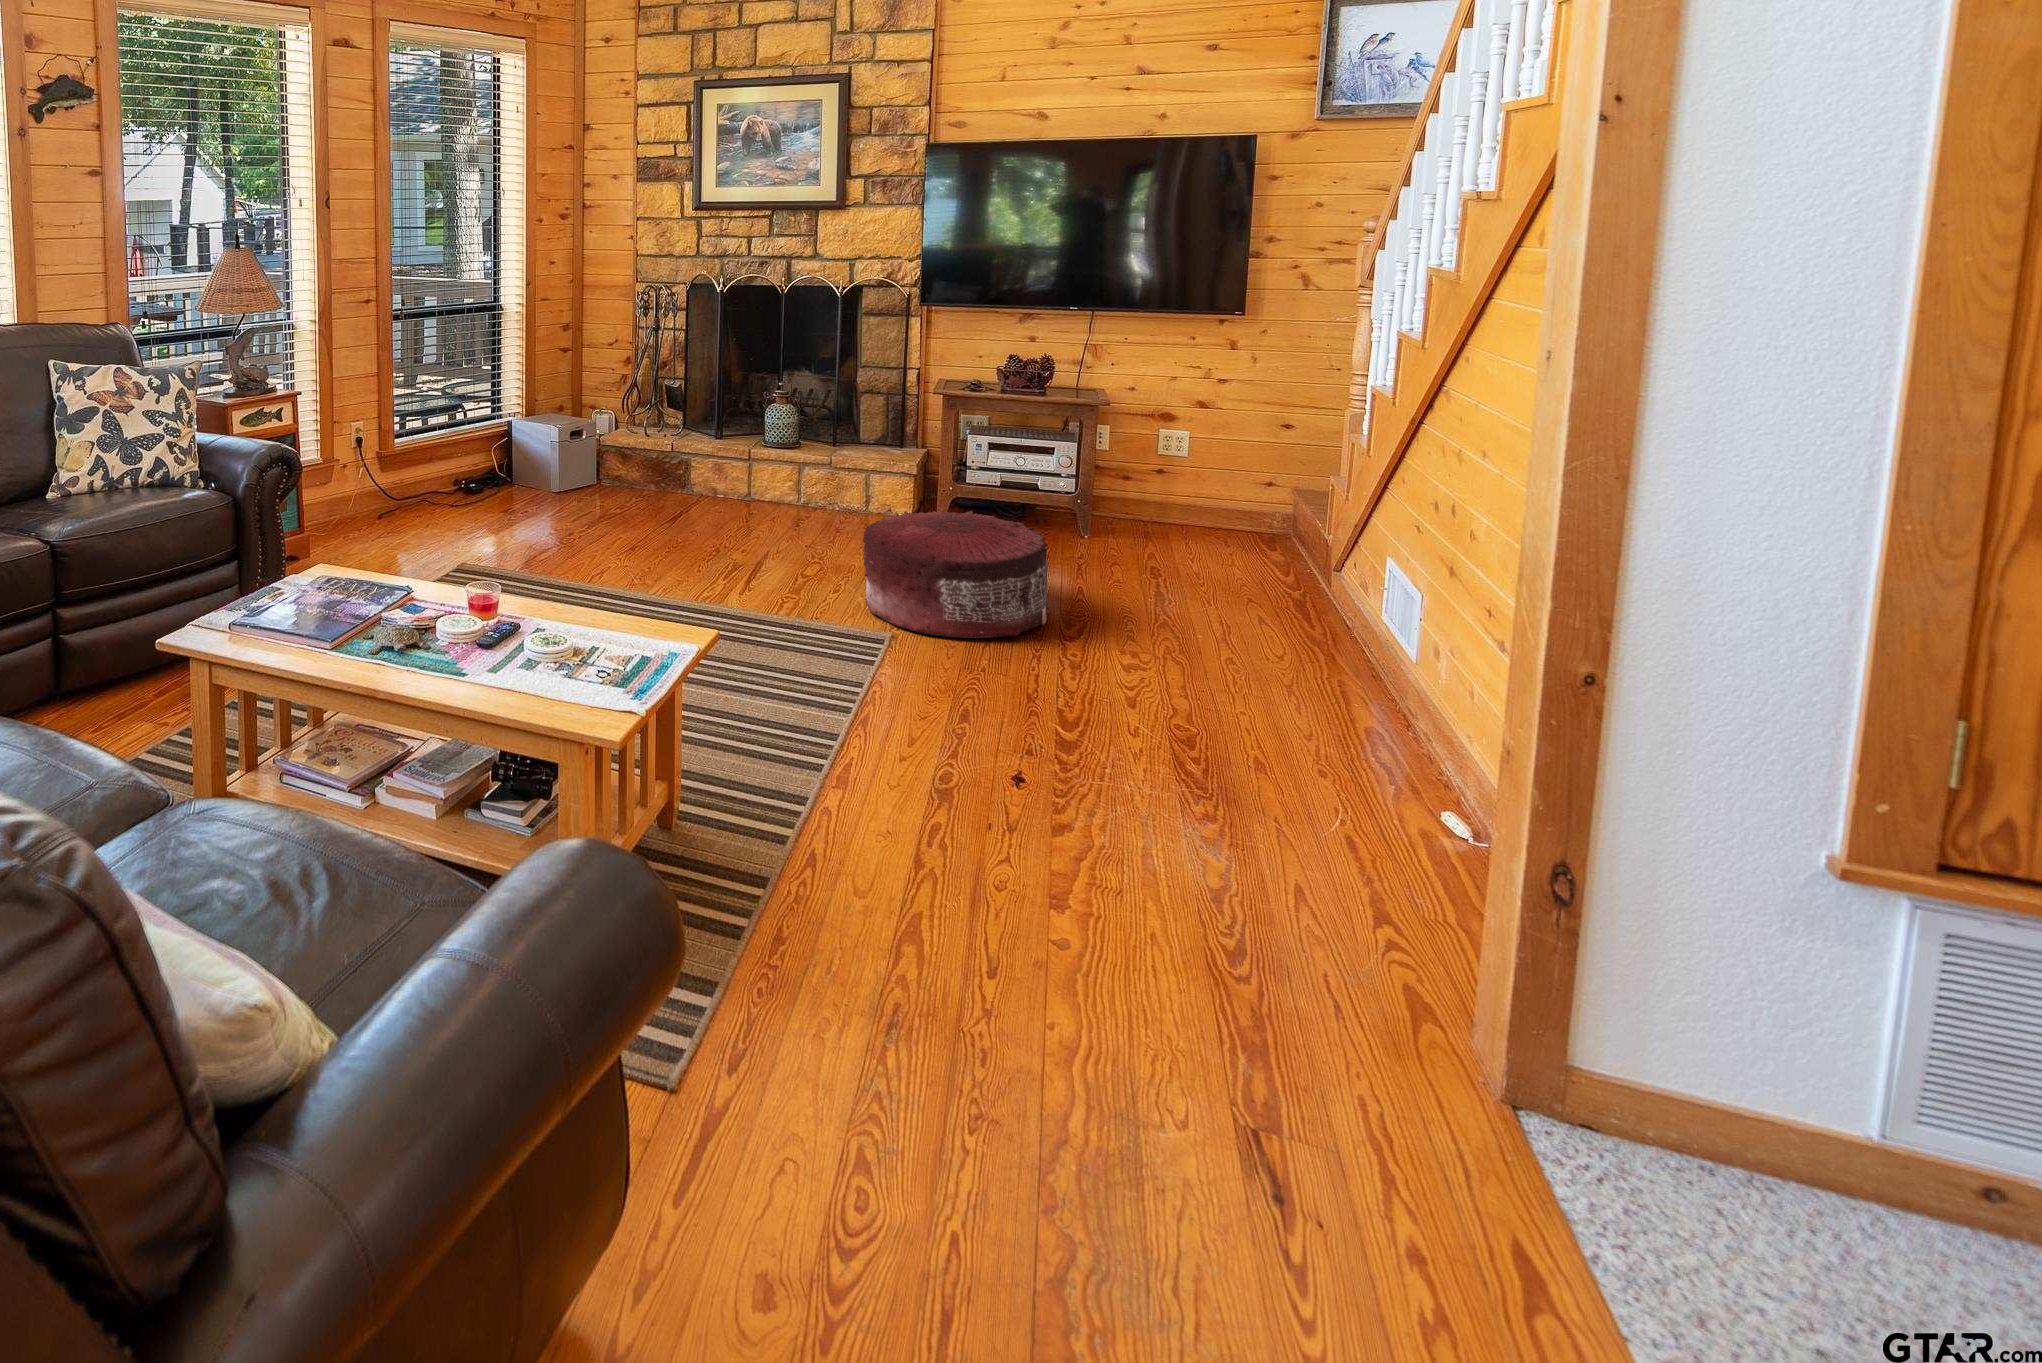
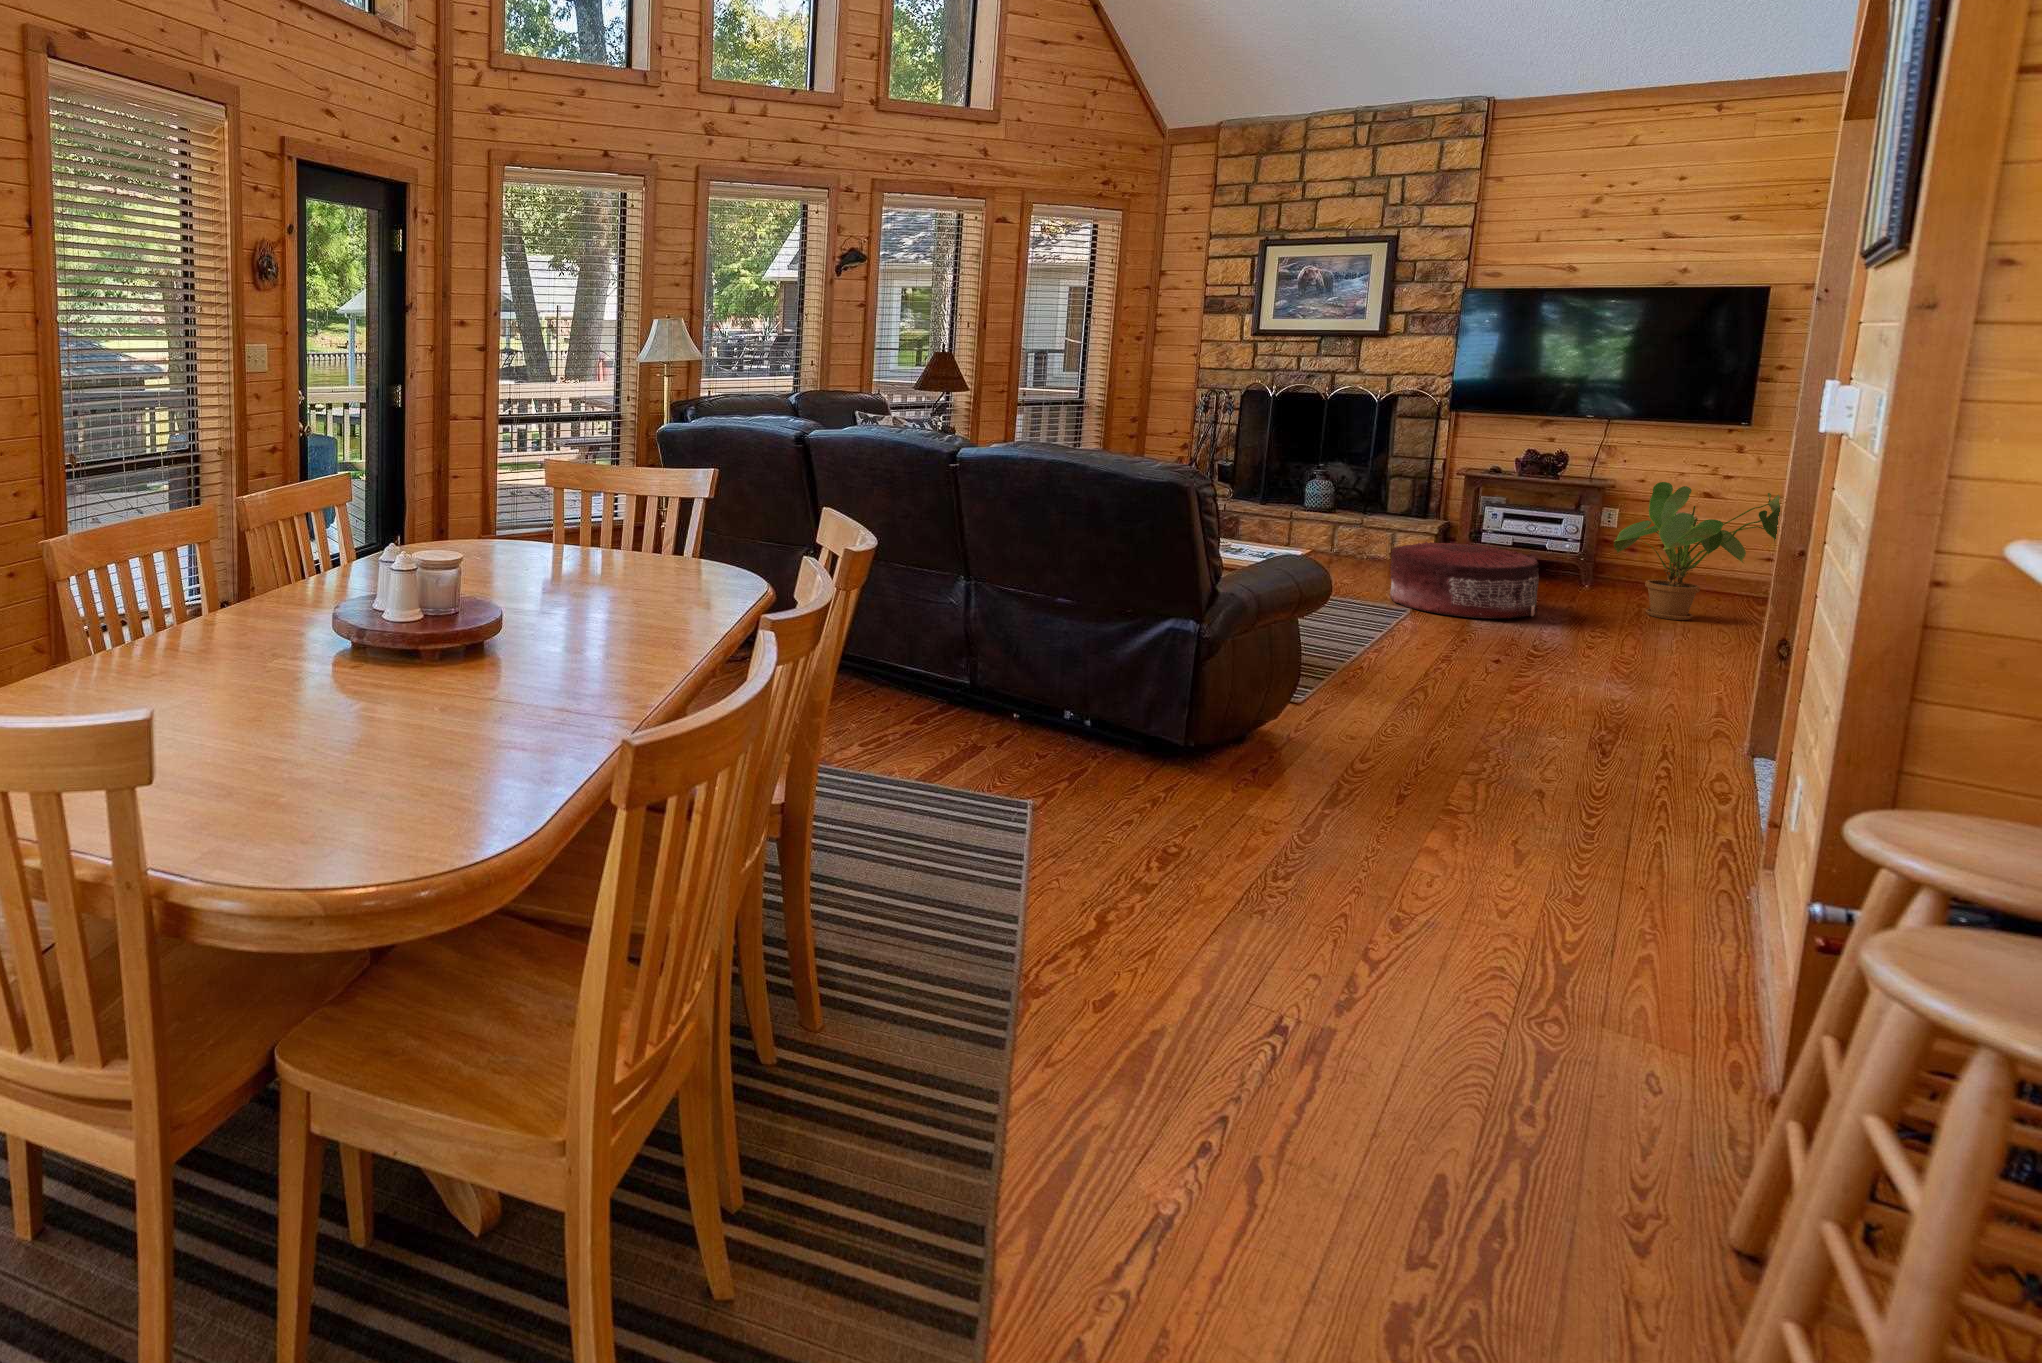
house plant: none [1122,408,1348,602] -> present [1614,482,1780,620]

